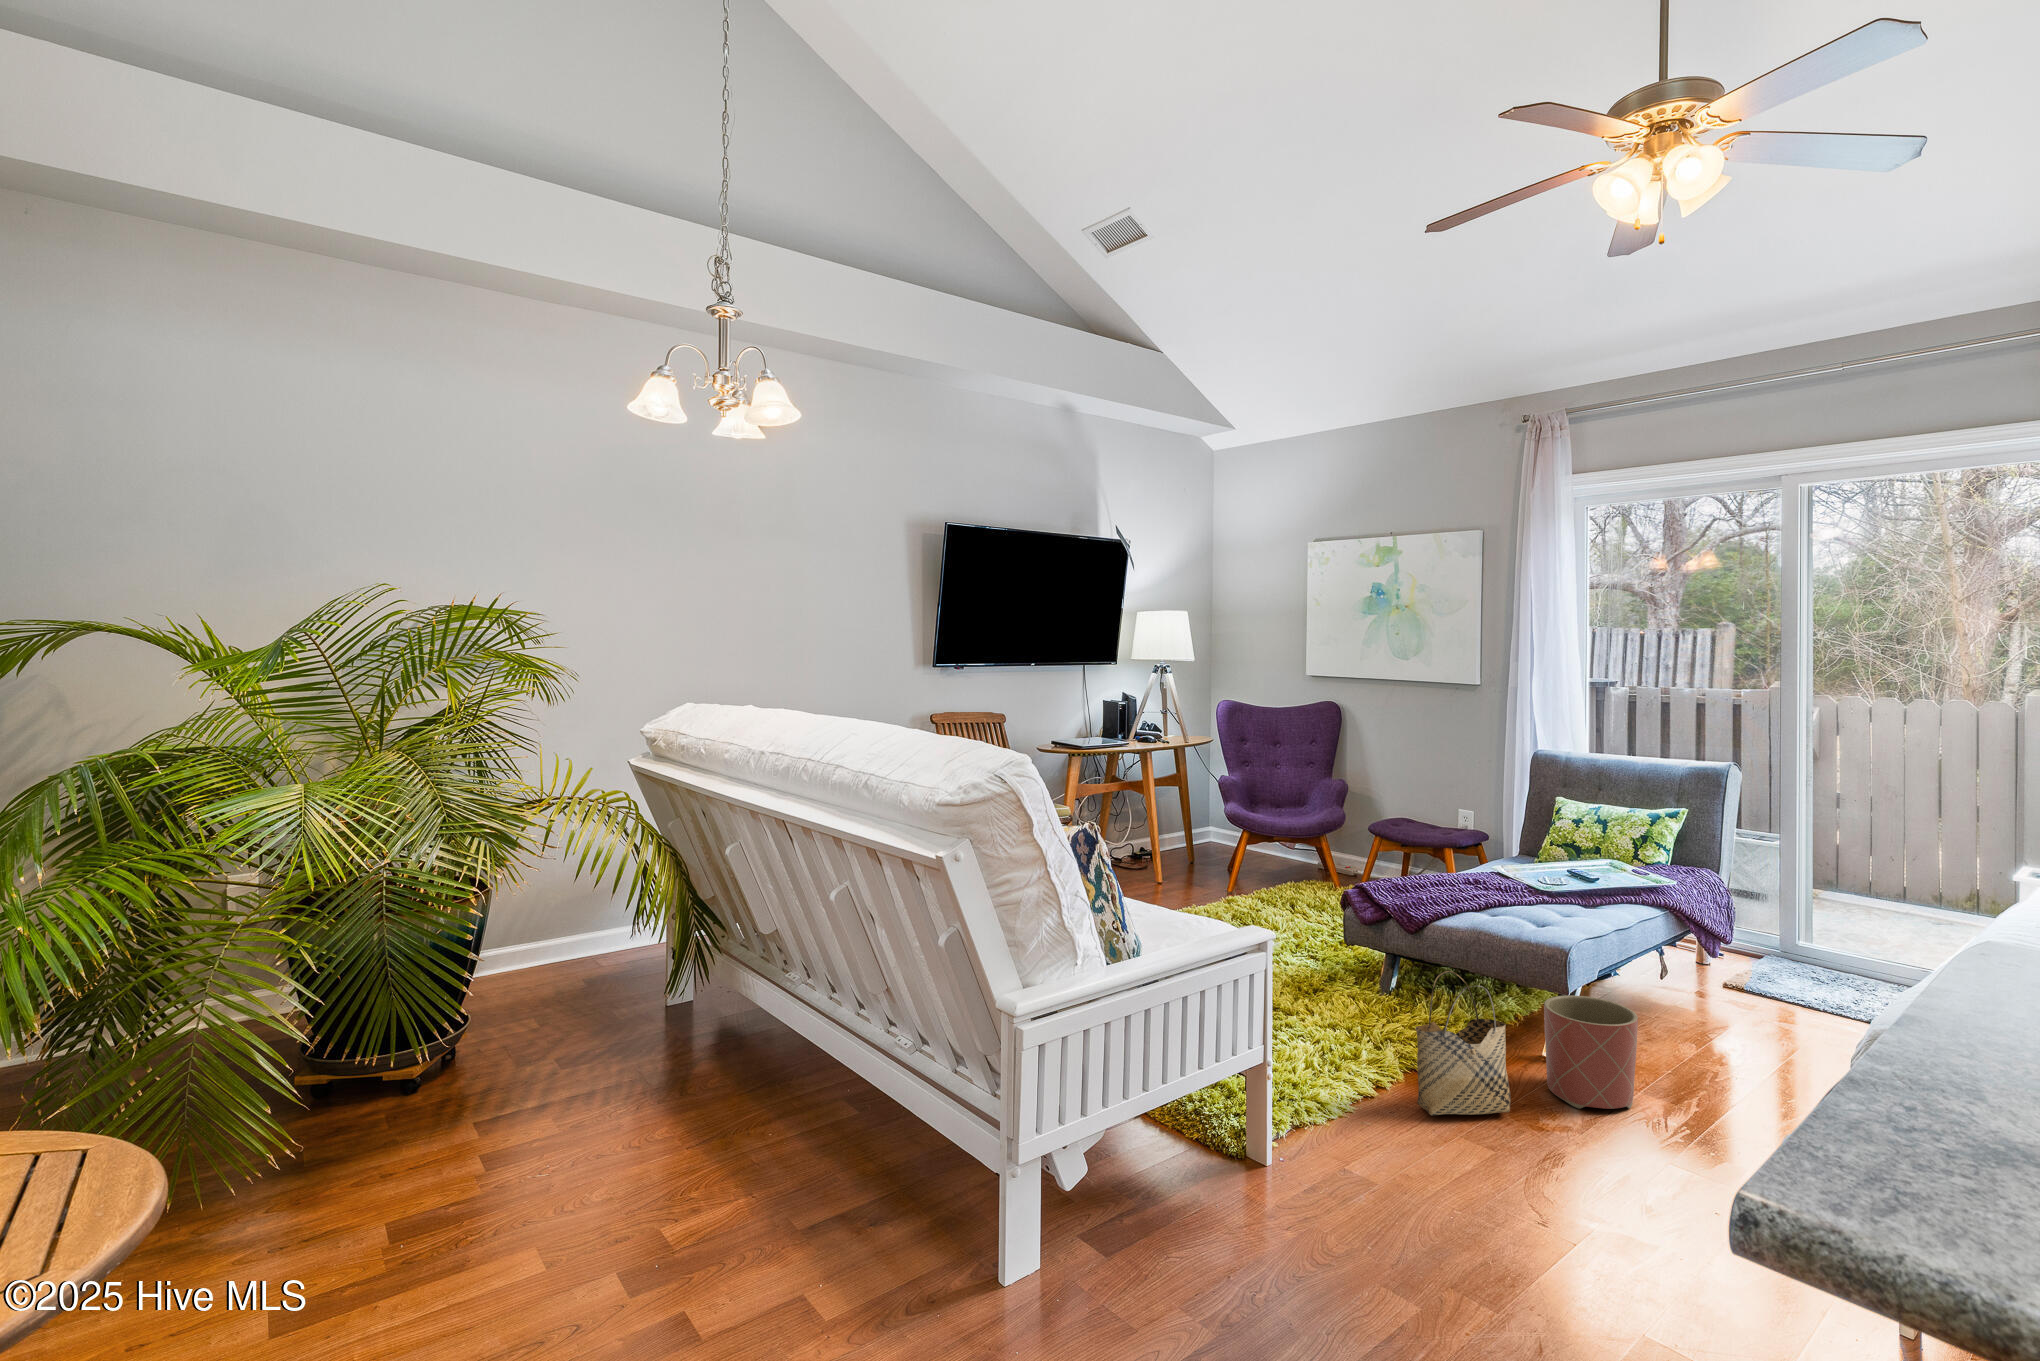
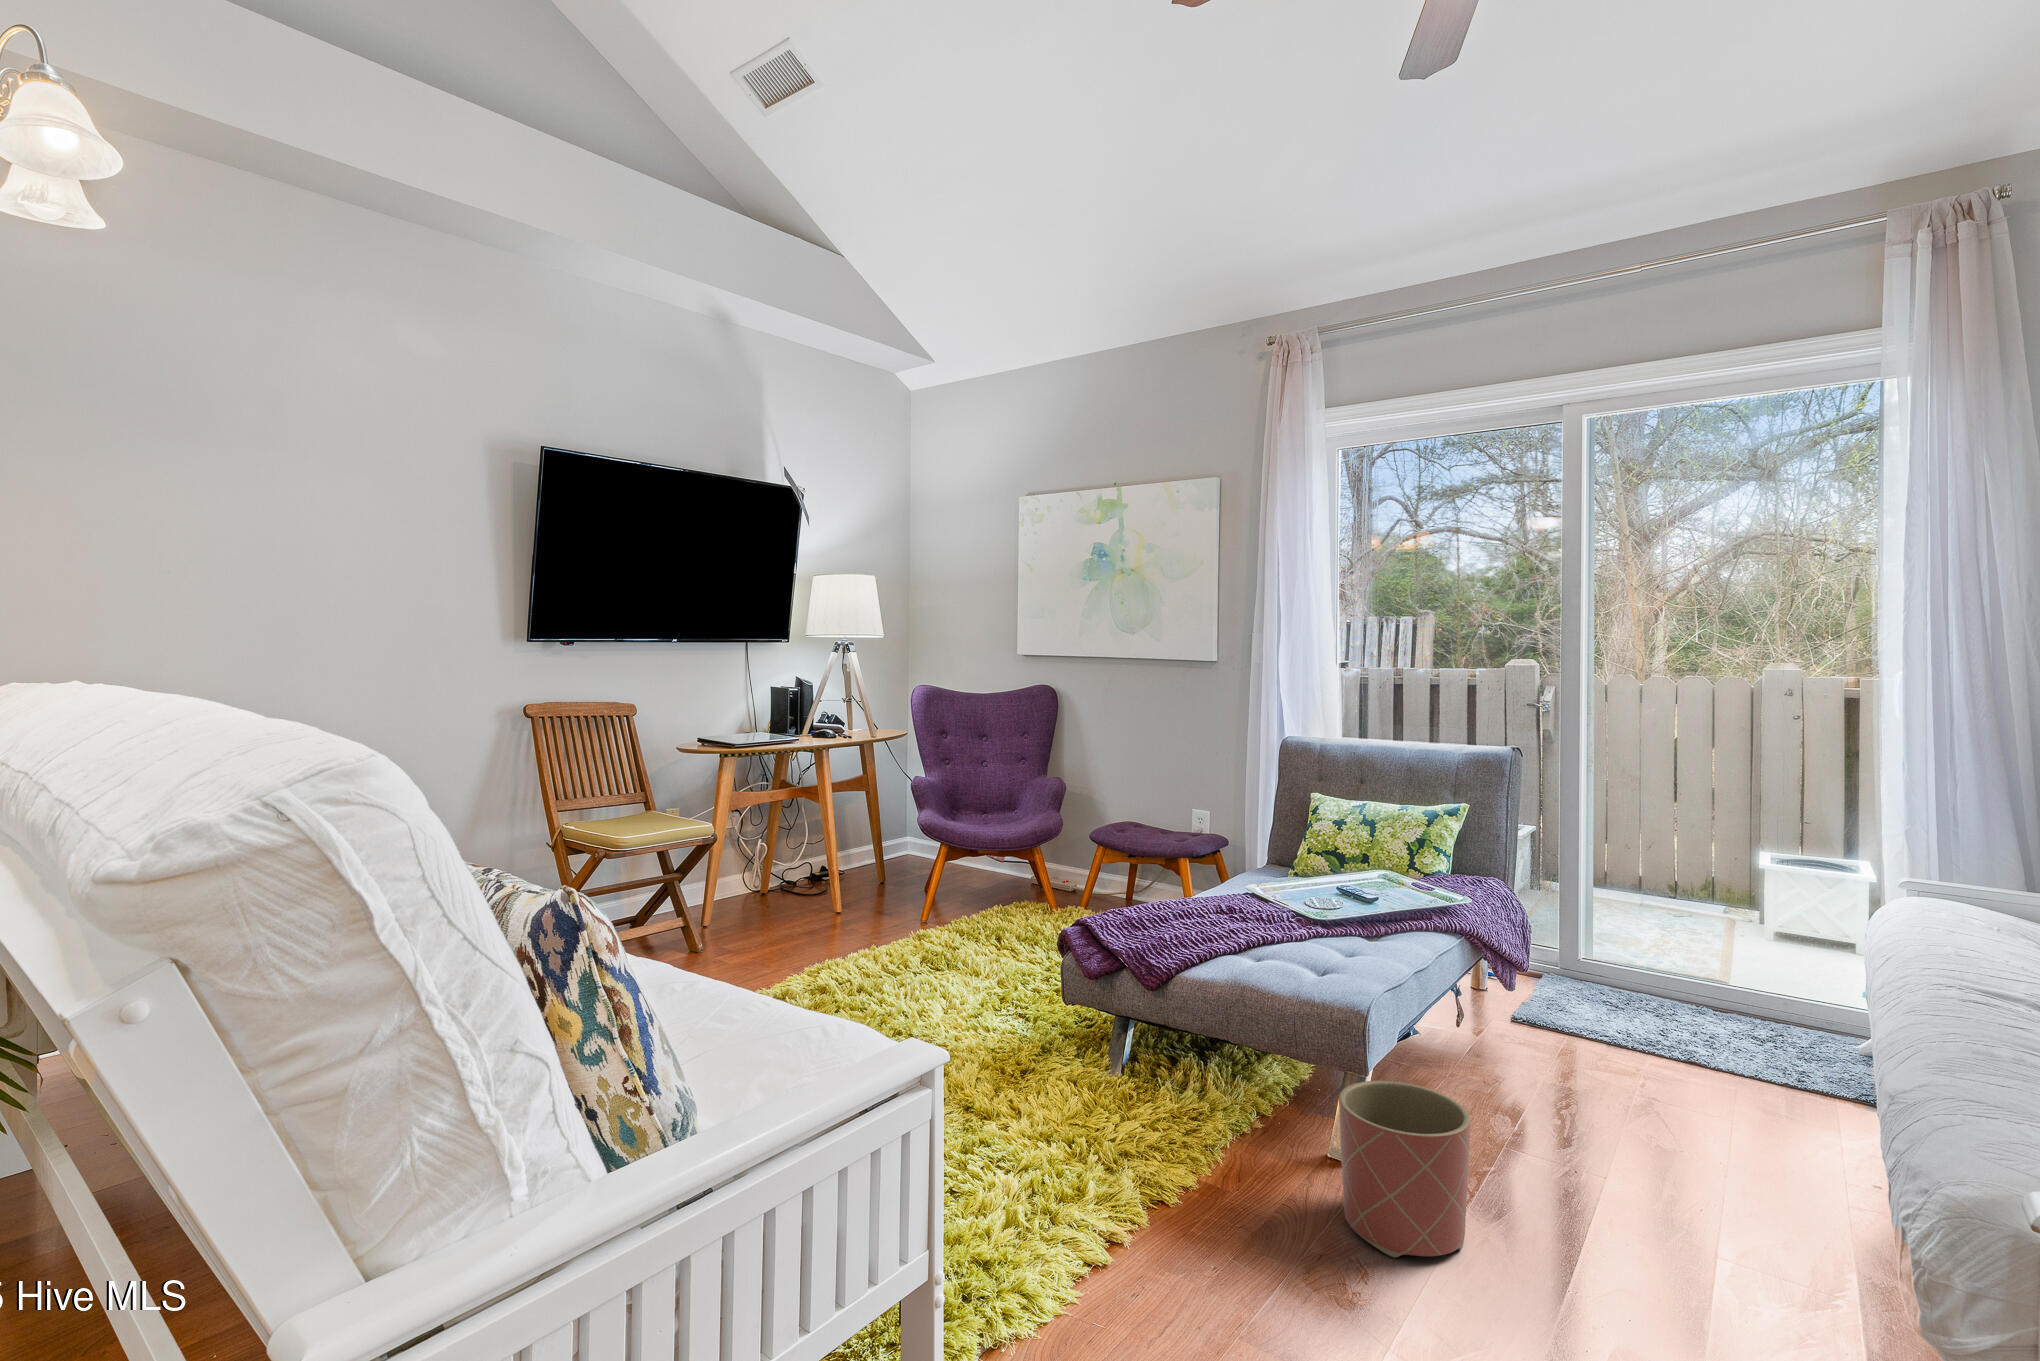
woven basket: present [1415,970,1511,1115] -> none [1165,1066,1302,1300]

